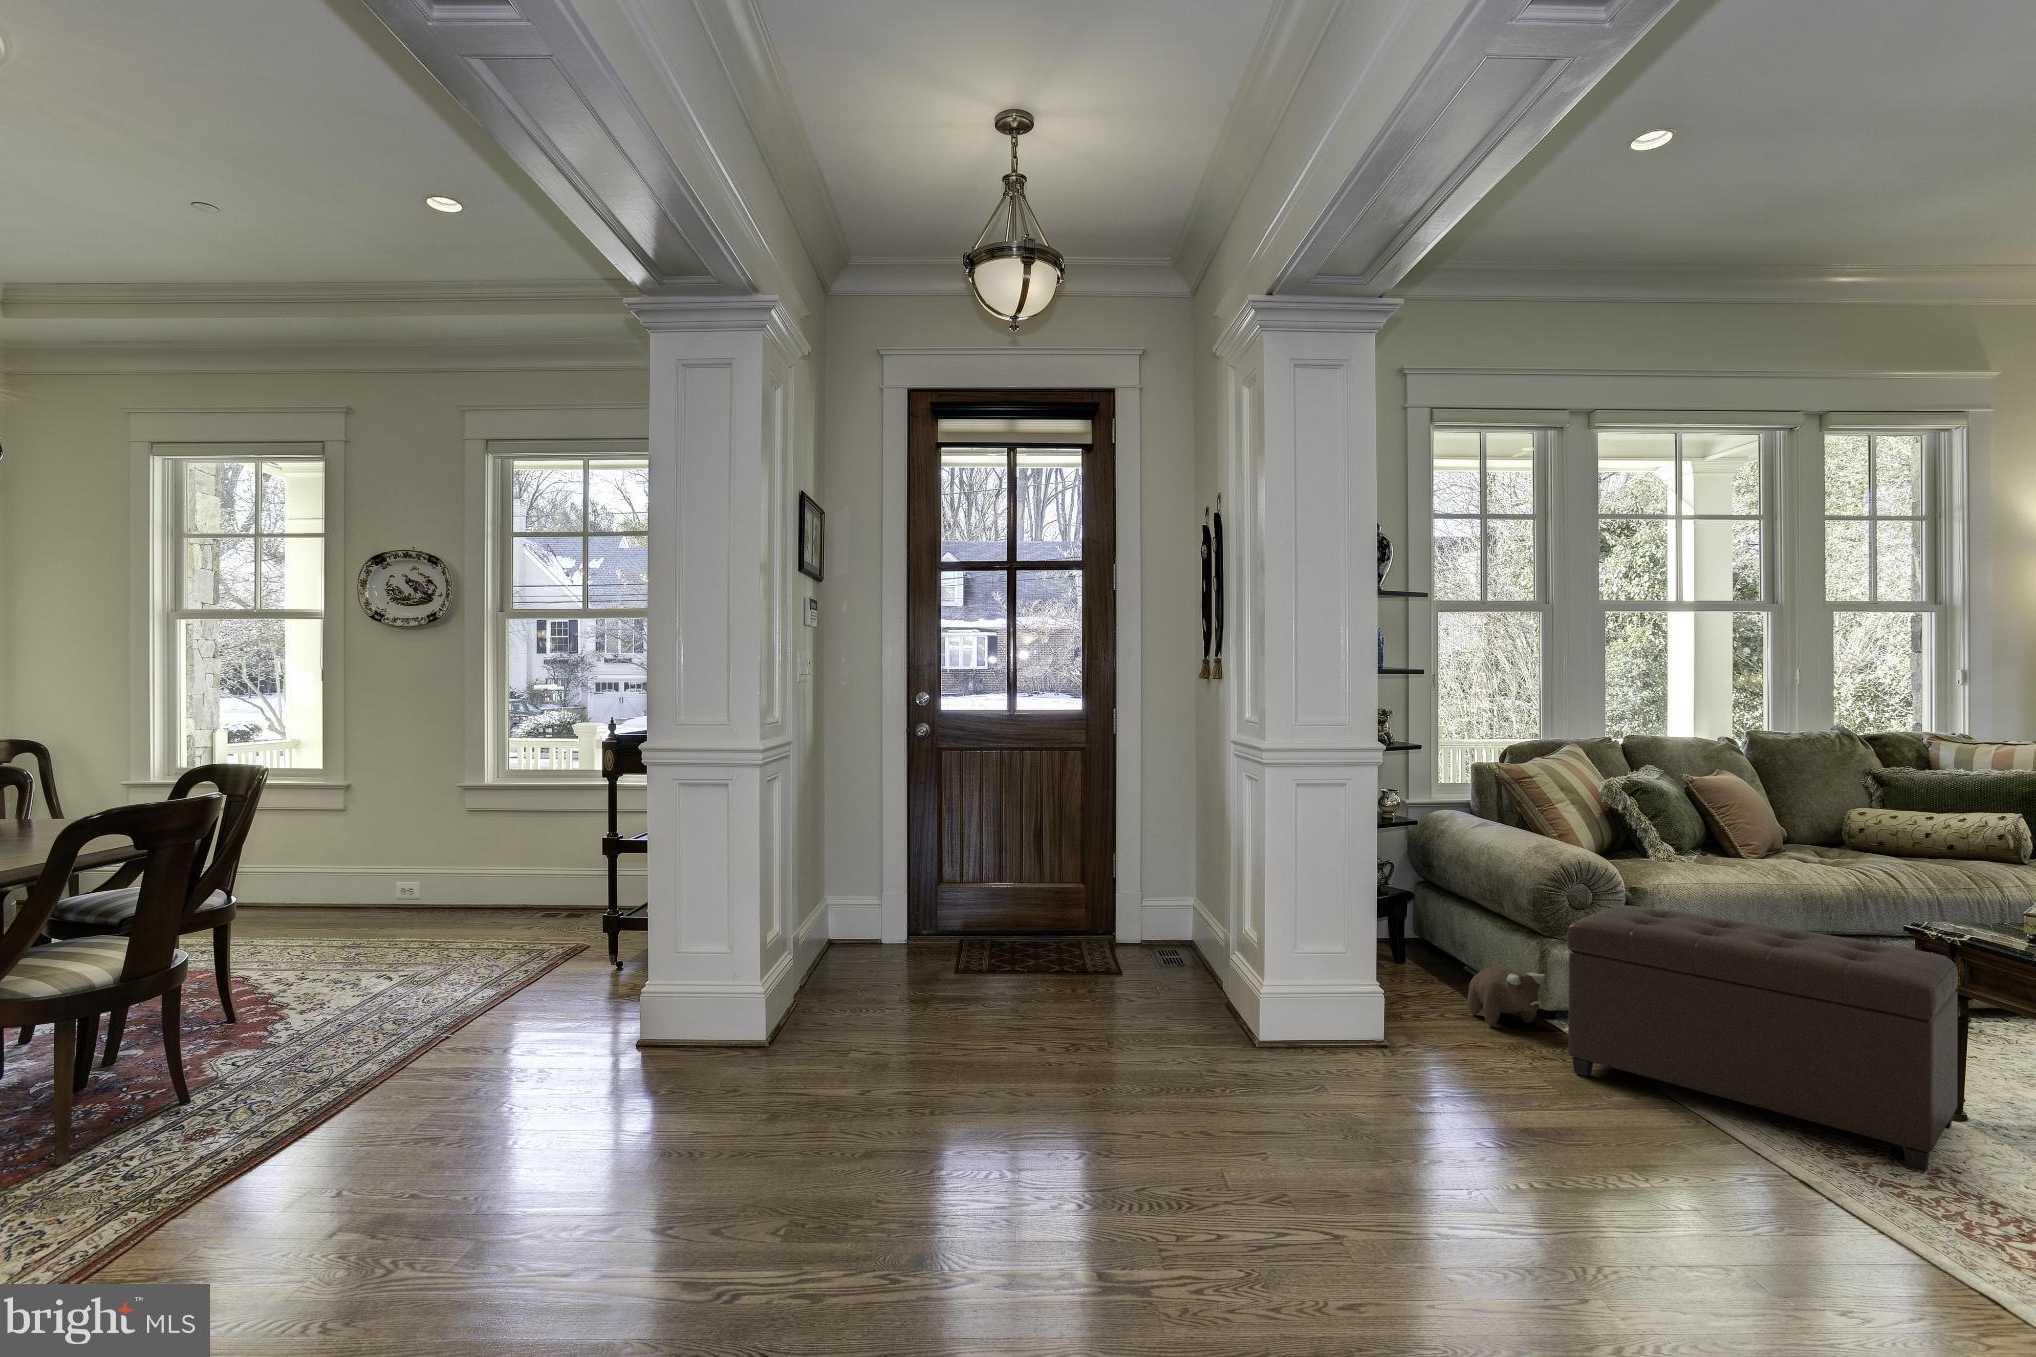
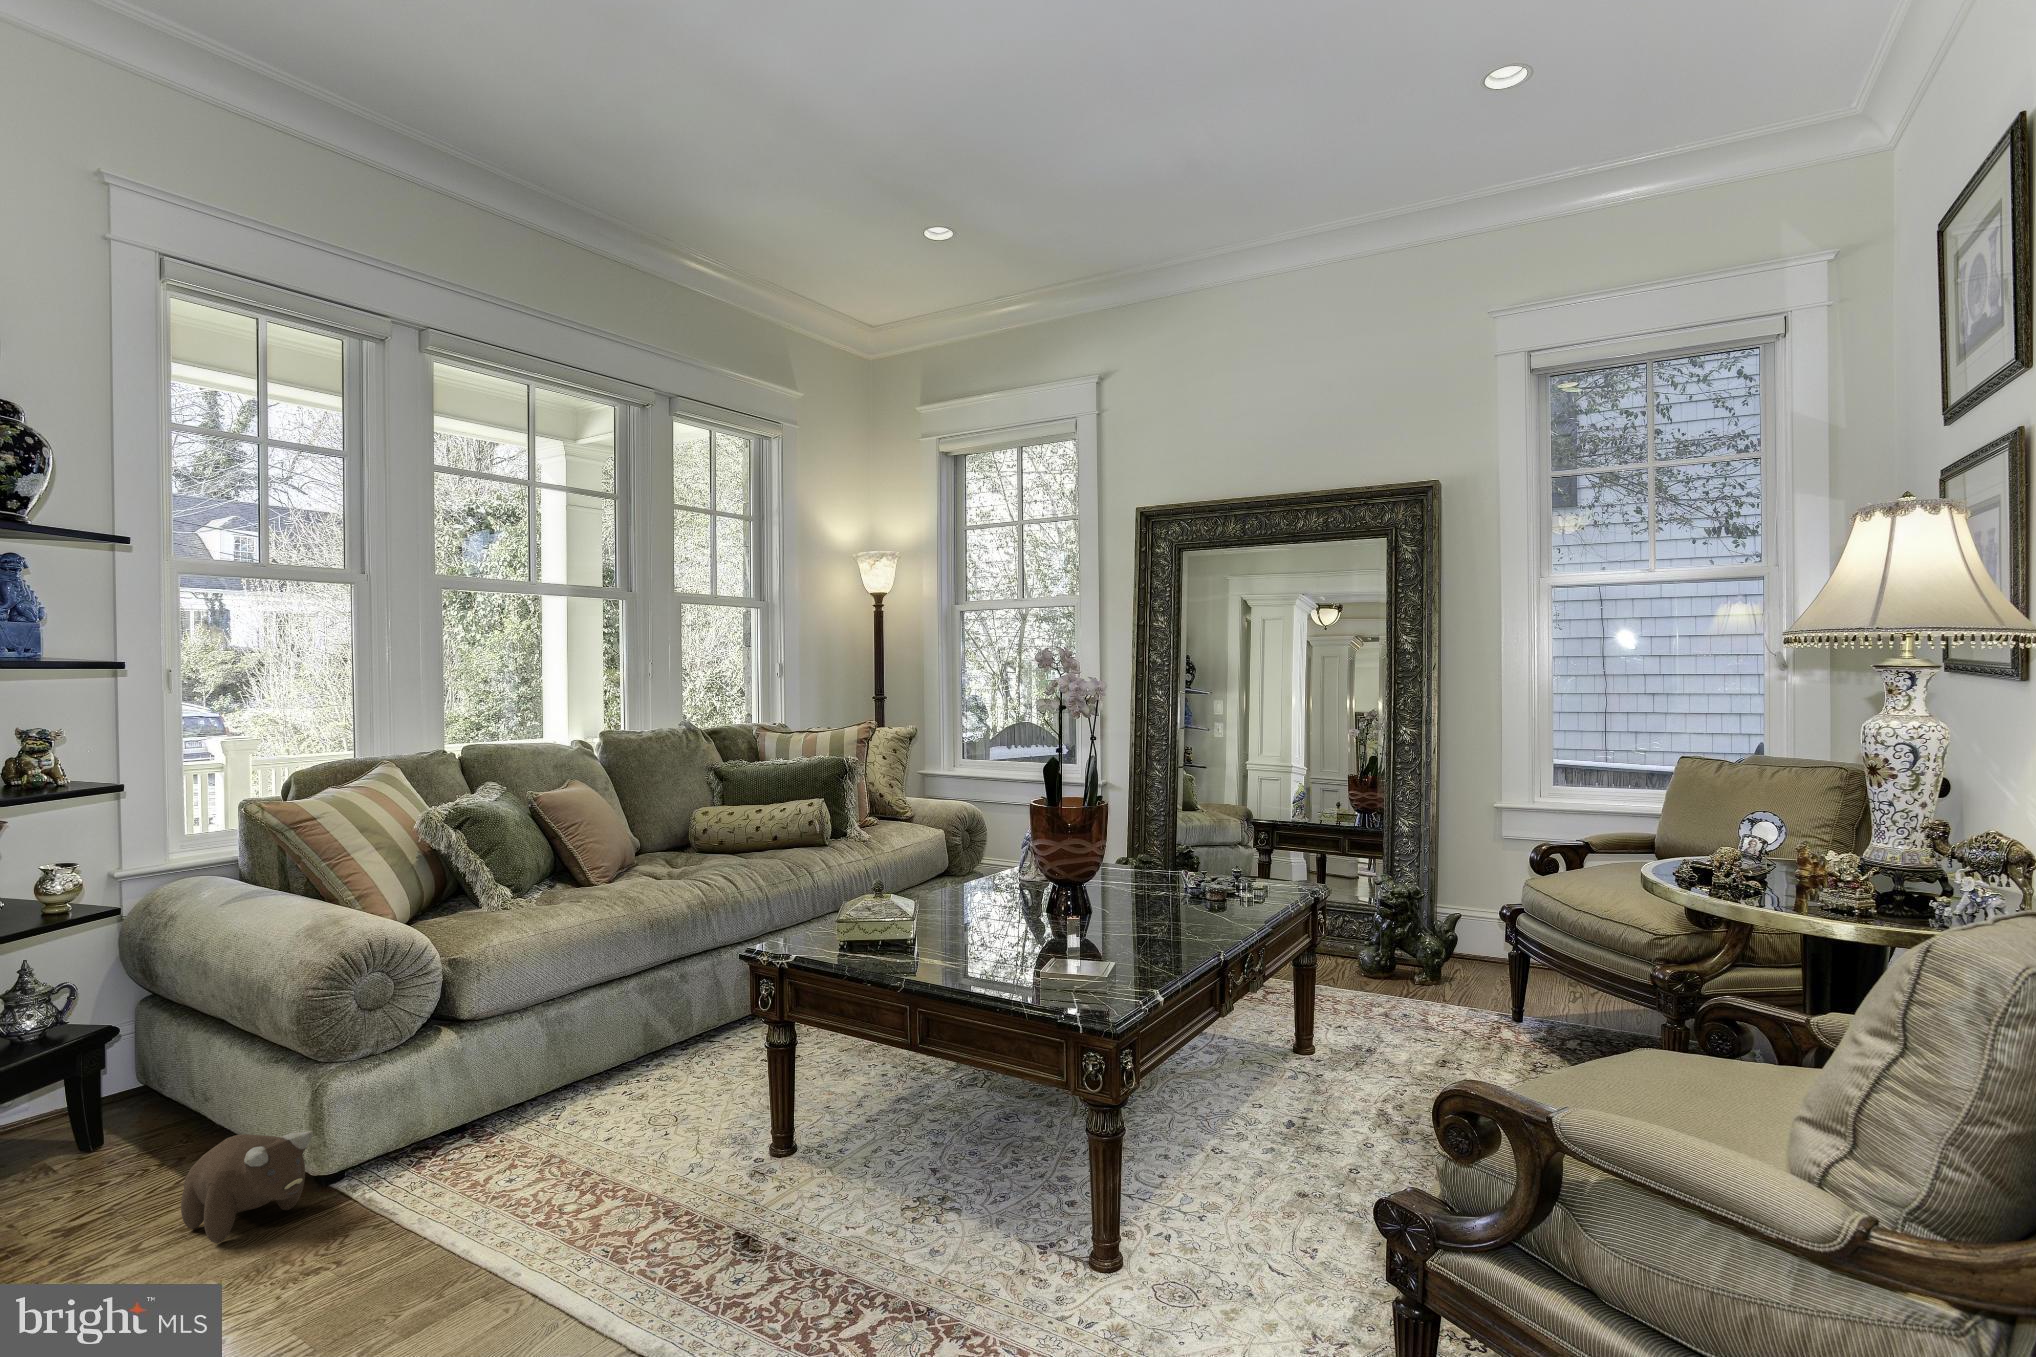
ottoman: present [1567,905,1960,1171] -> none [326,981,789,1292]

